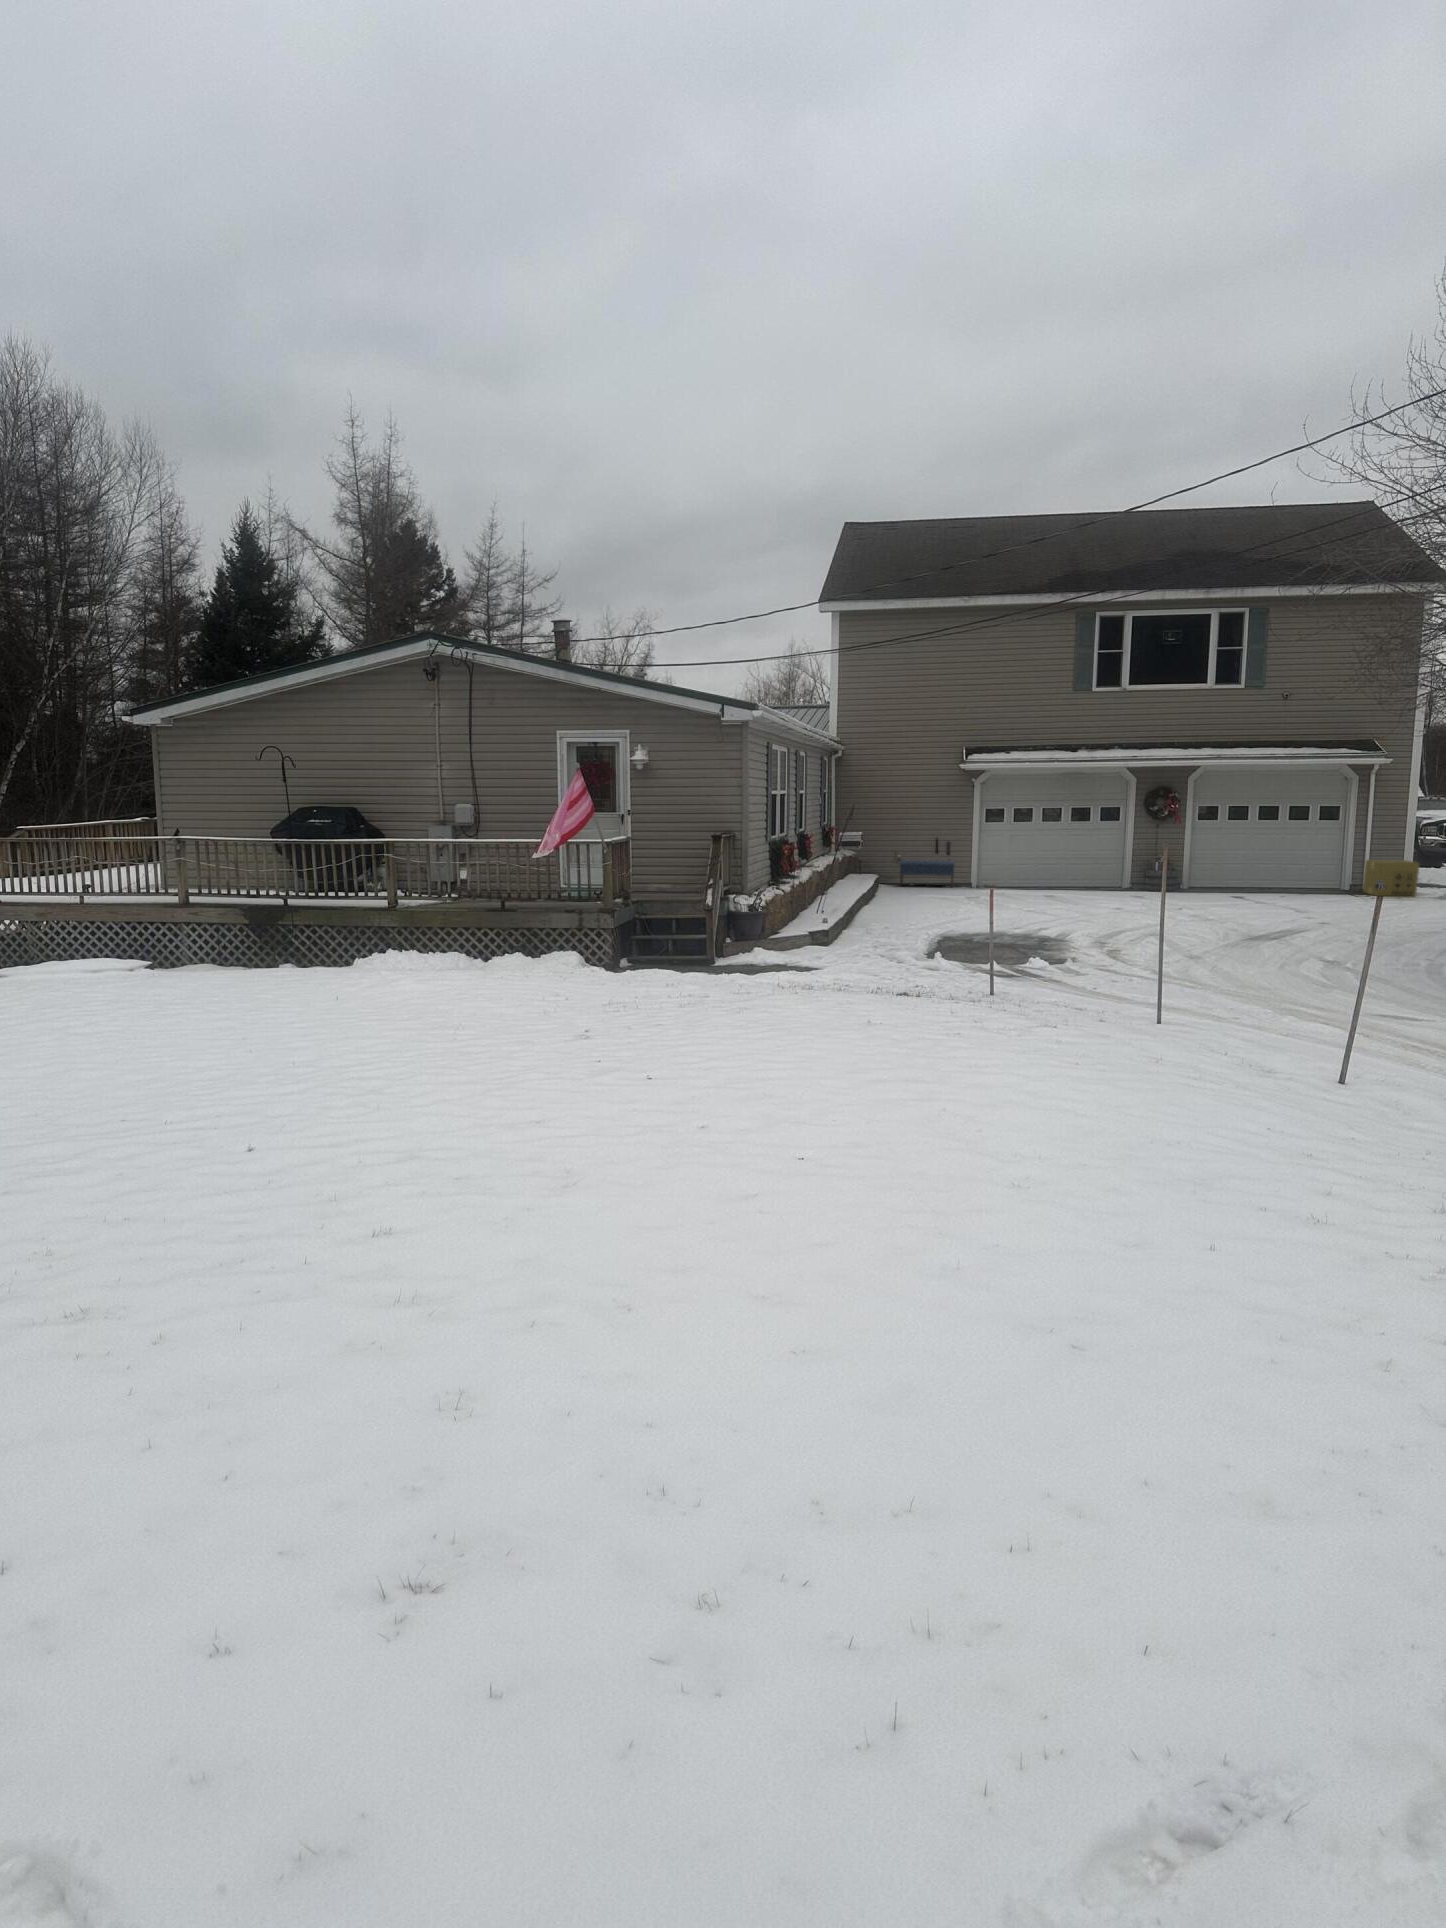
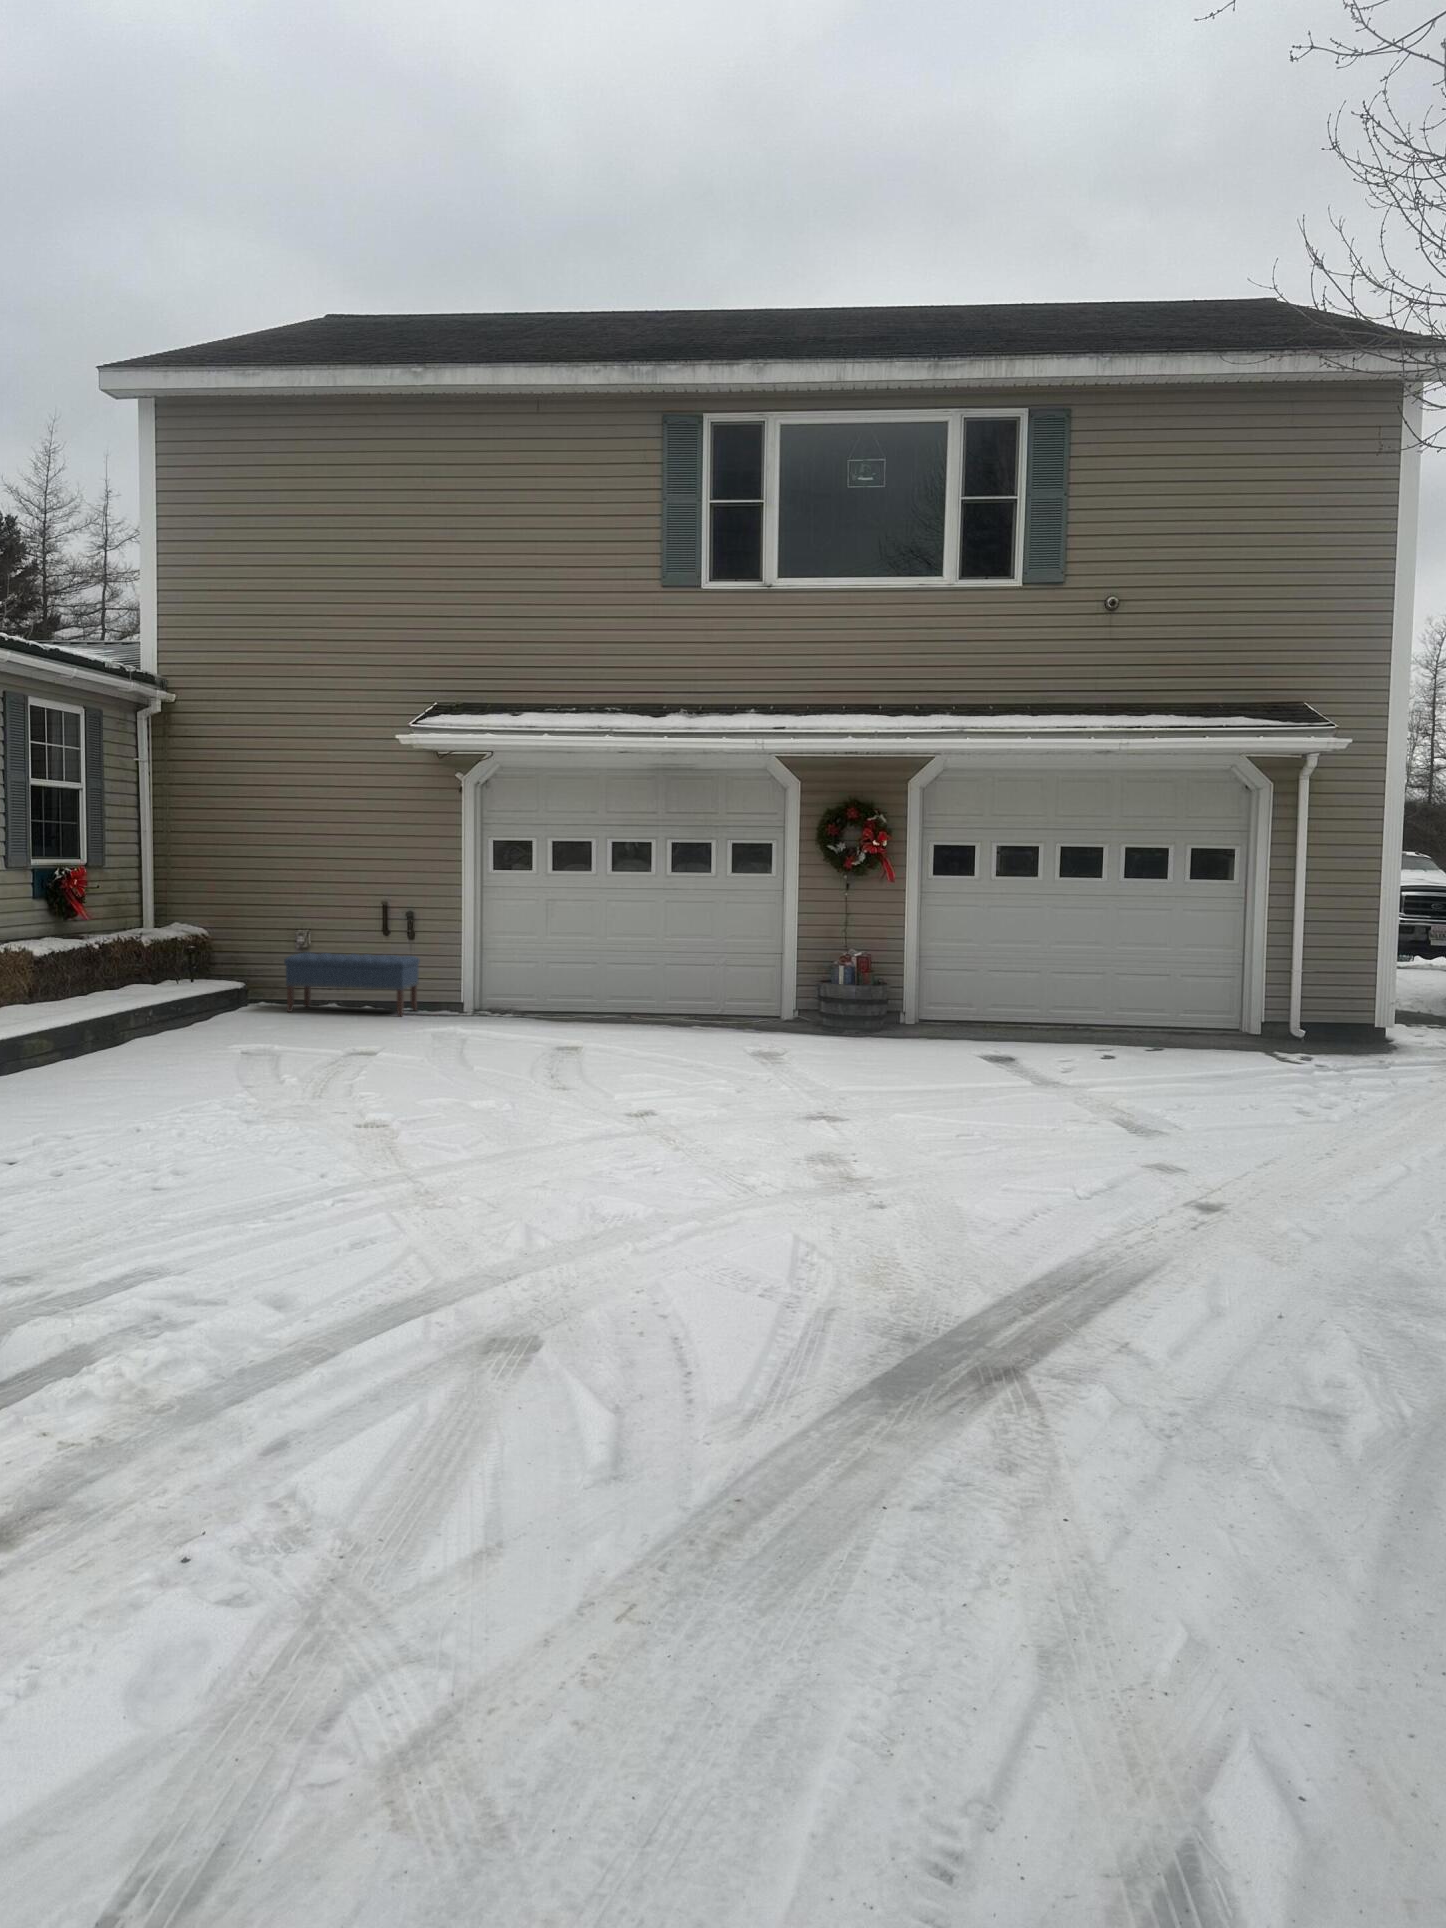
cardboard box: present [1363,860,1419,896] -> none [1294,967,1419,1053]

